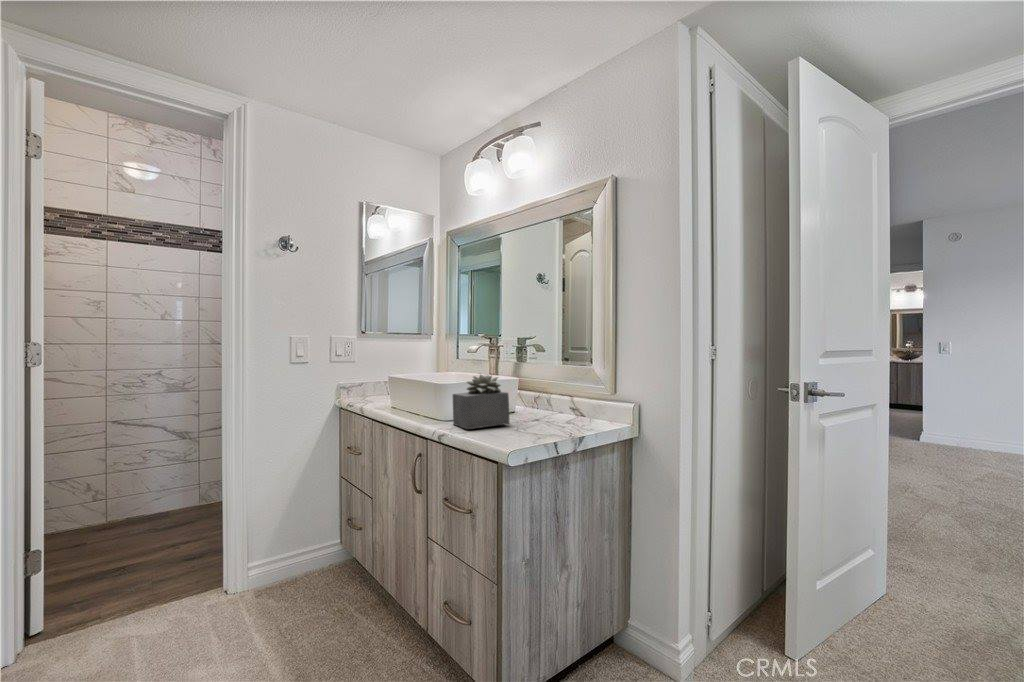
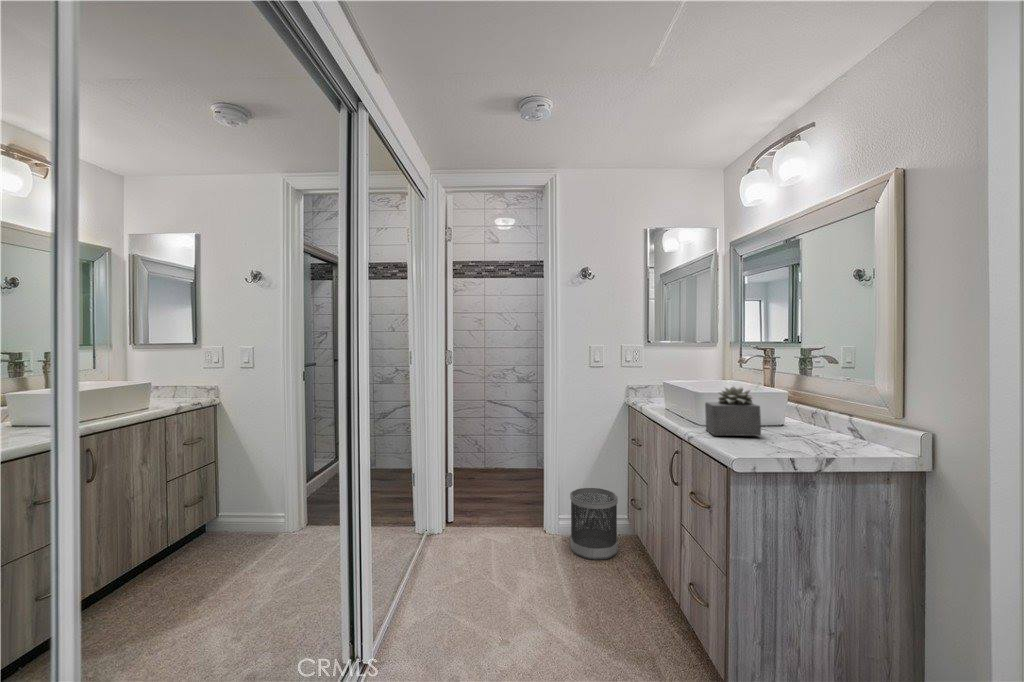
wastebasket: none [268,514,334,611] -> present [570,488,618,560]

